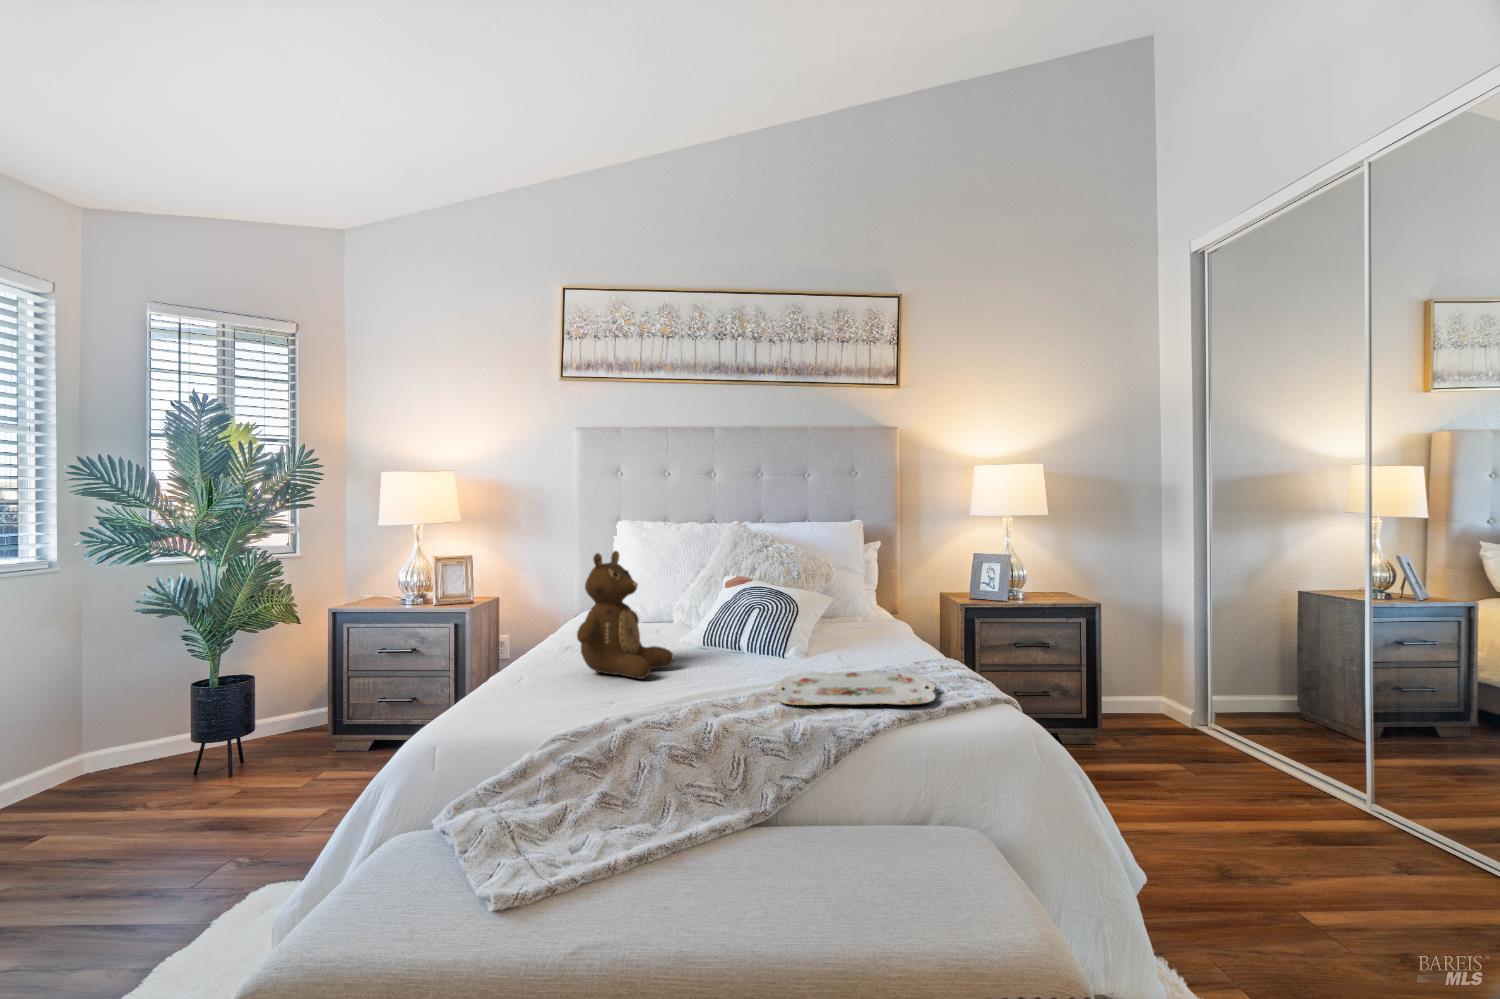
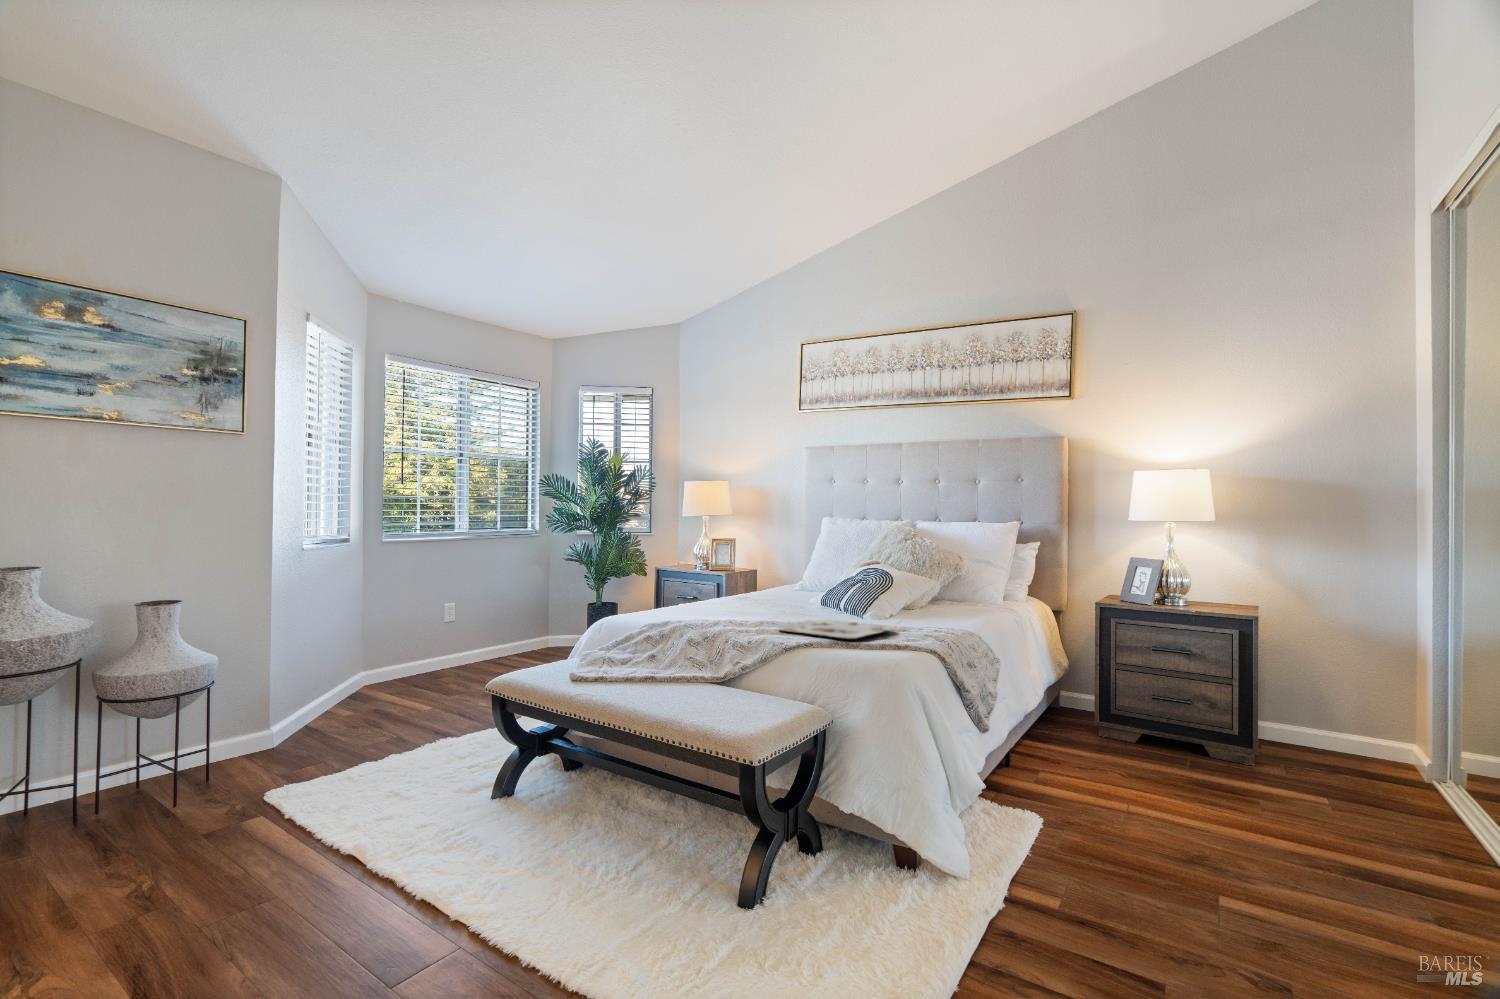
teddy bear: present [577,551,673,679] -> none [706,533,769,613]

